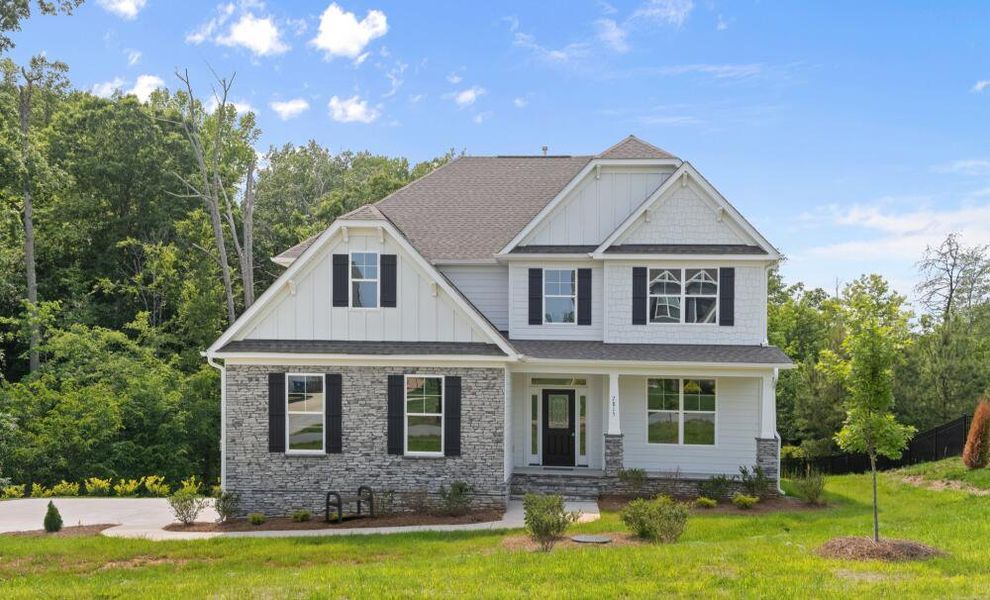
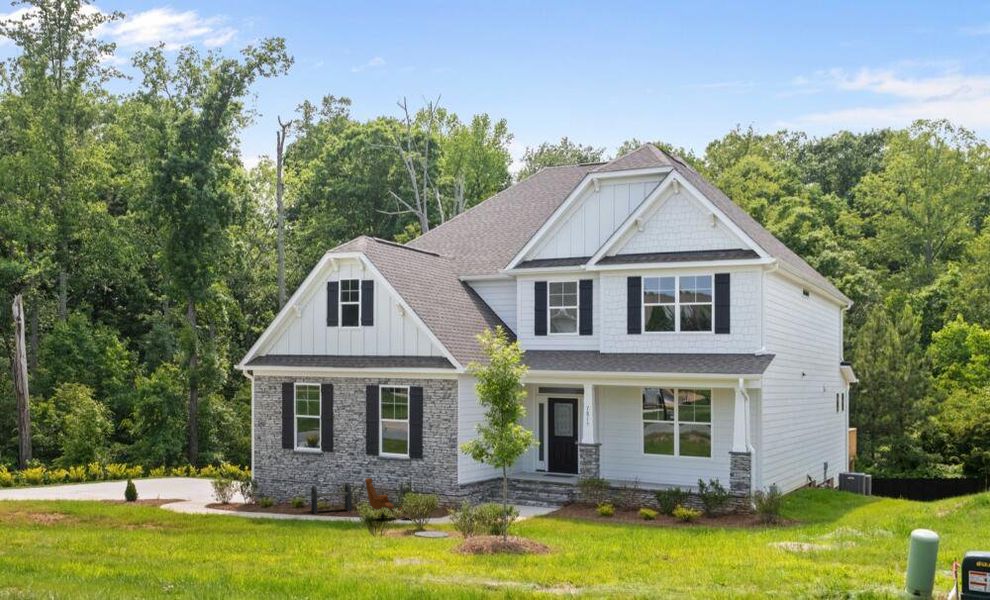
lounge chair: none [415,479,468,526] -> present [365,478,402,519]

